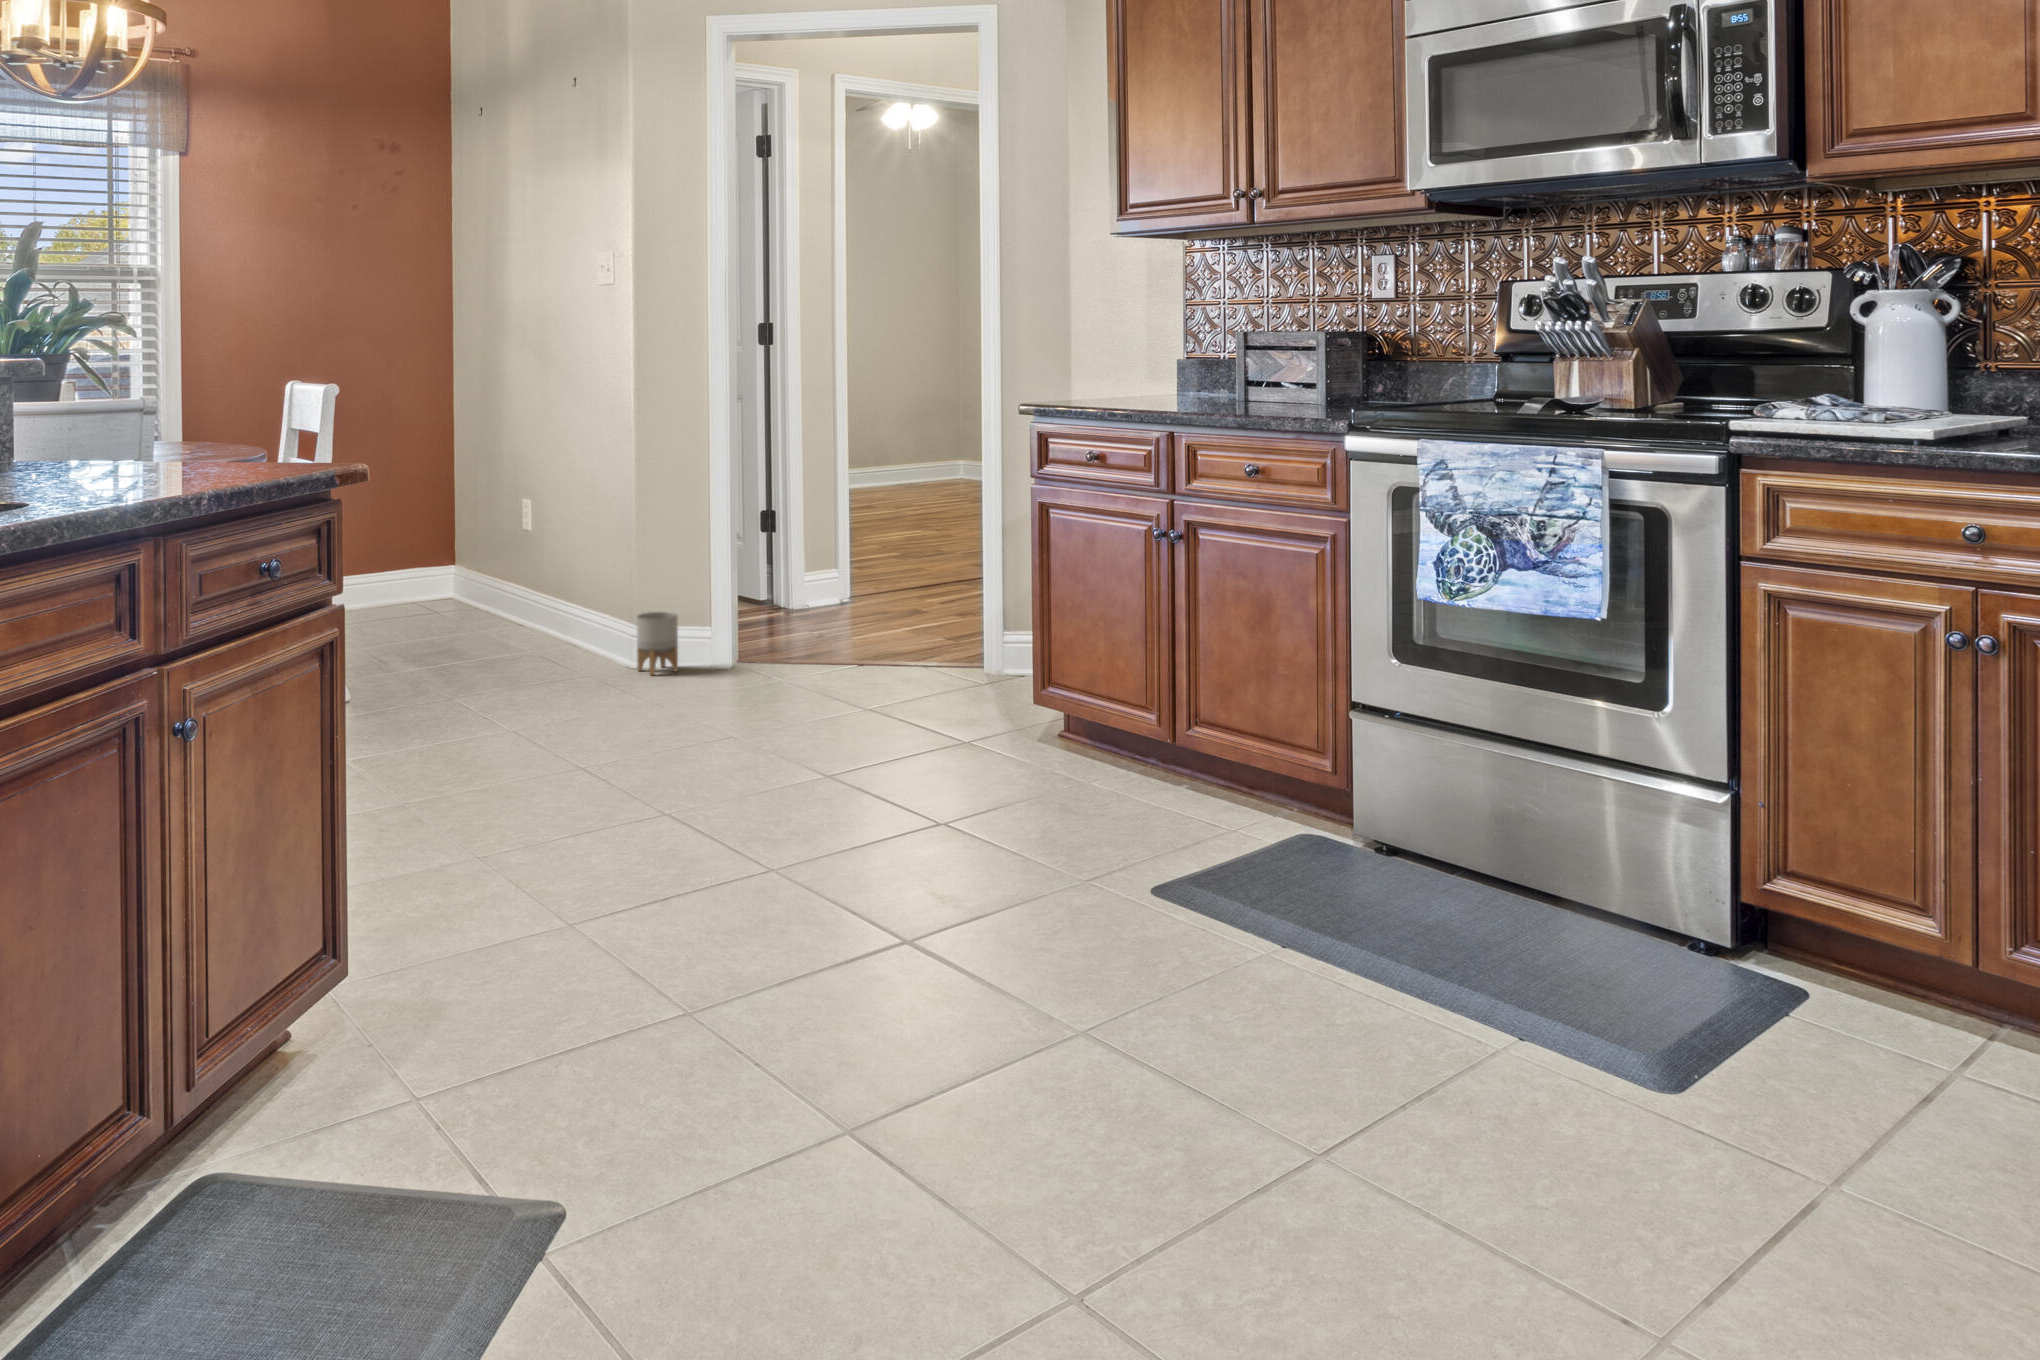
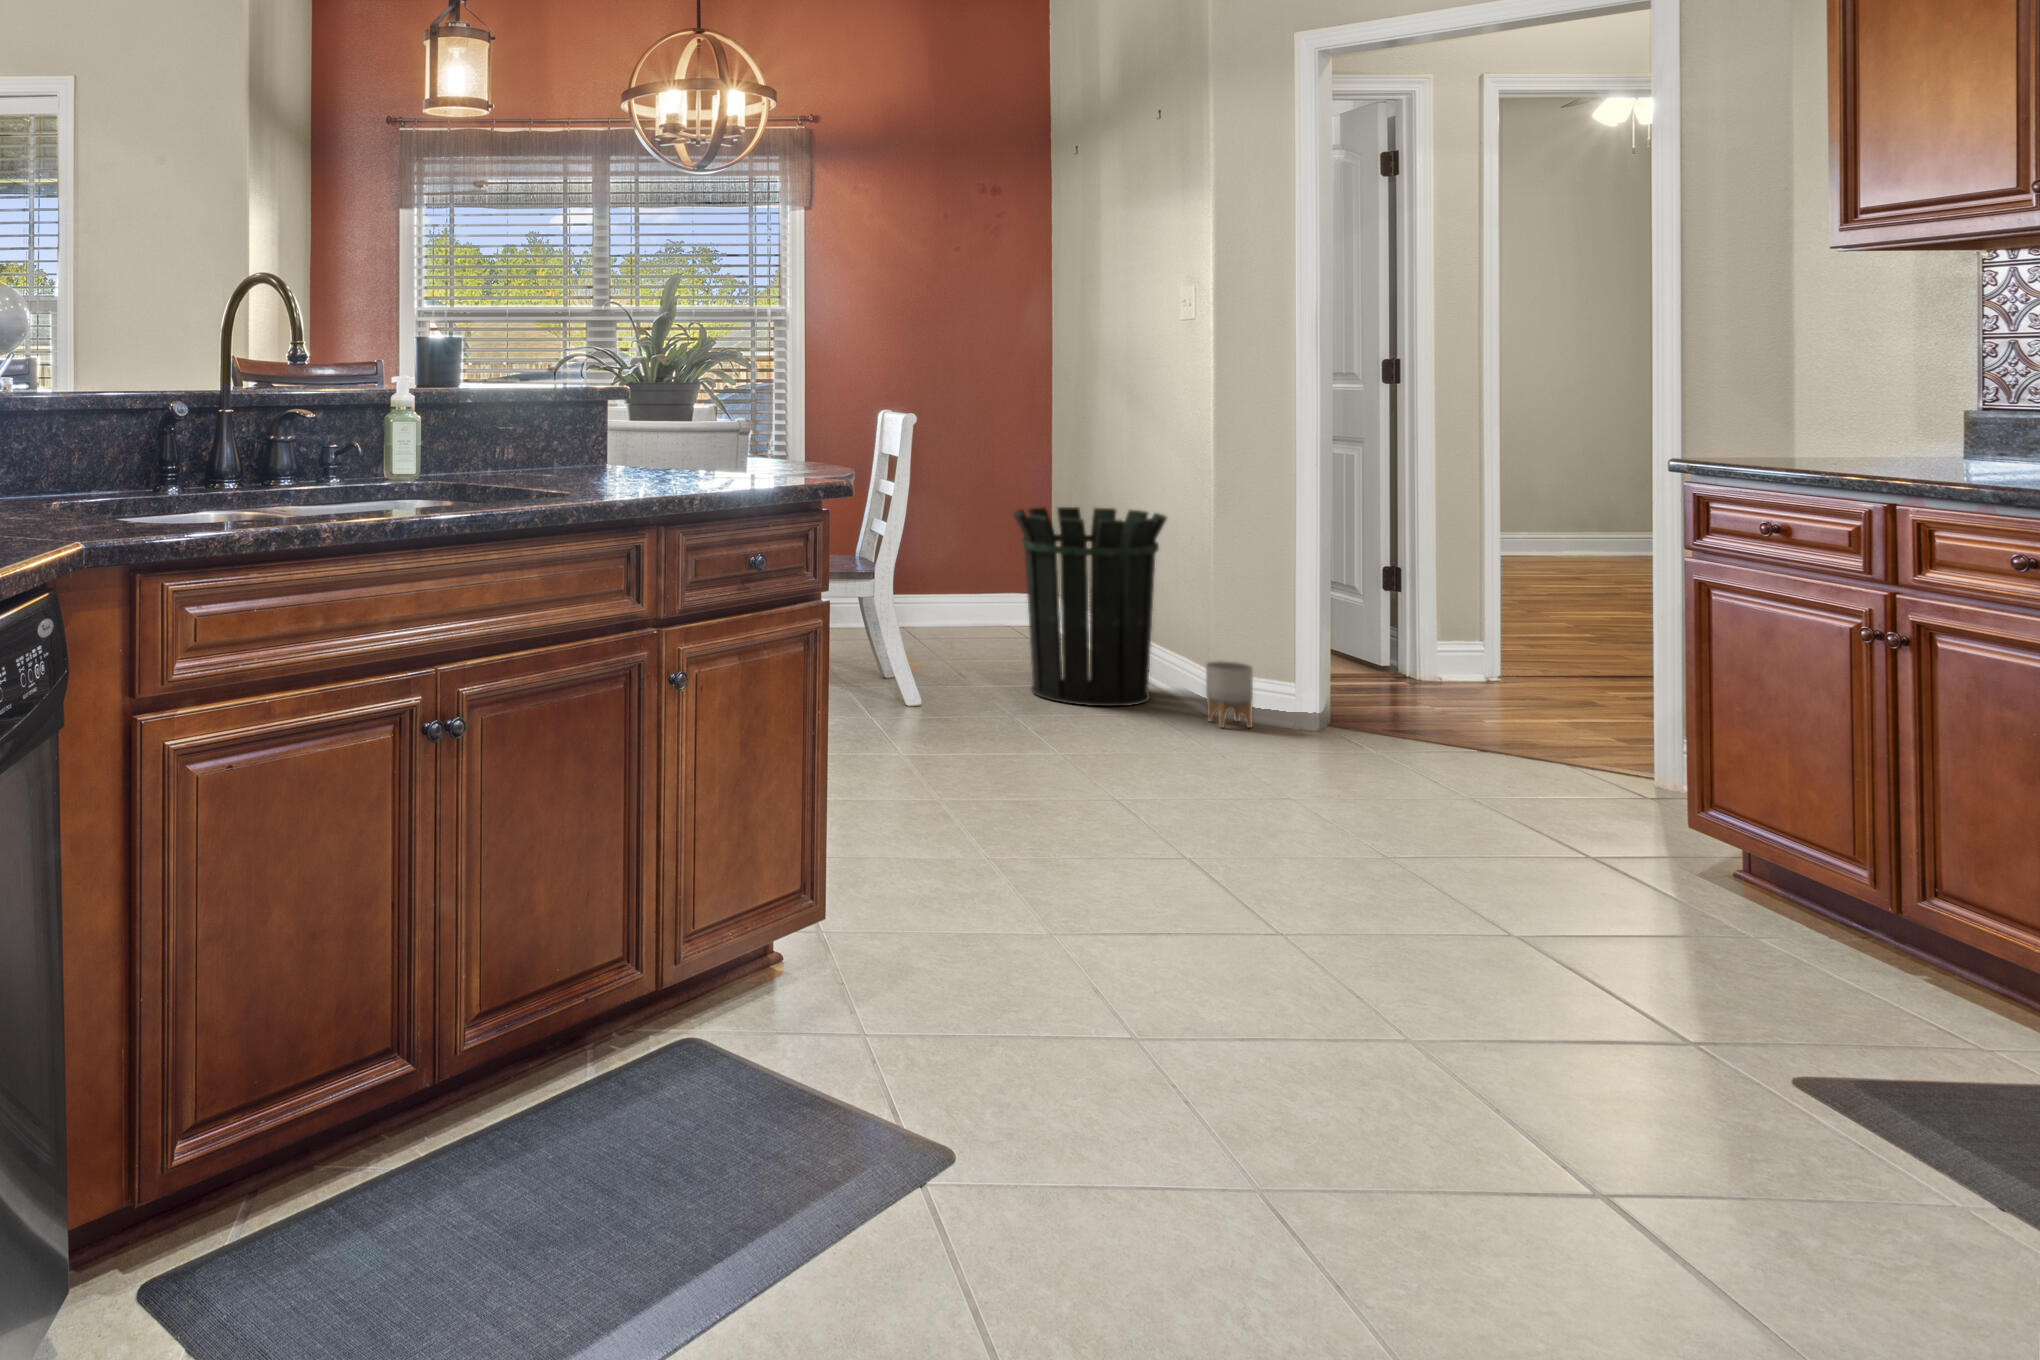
waste bin: none [444,474,595,673] -> present [1014,507,1167,706]

